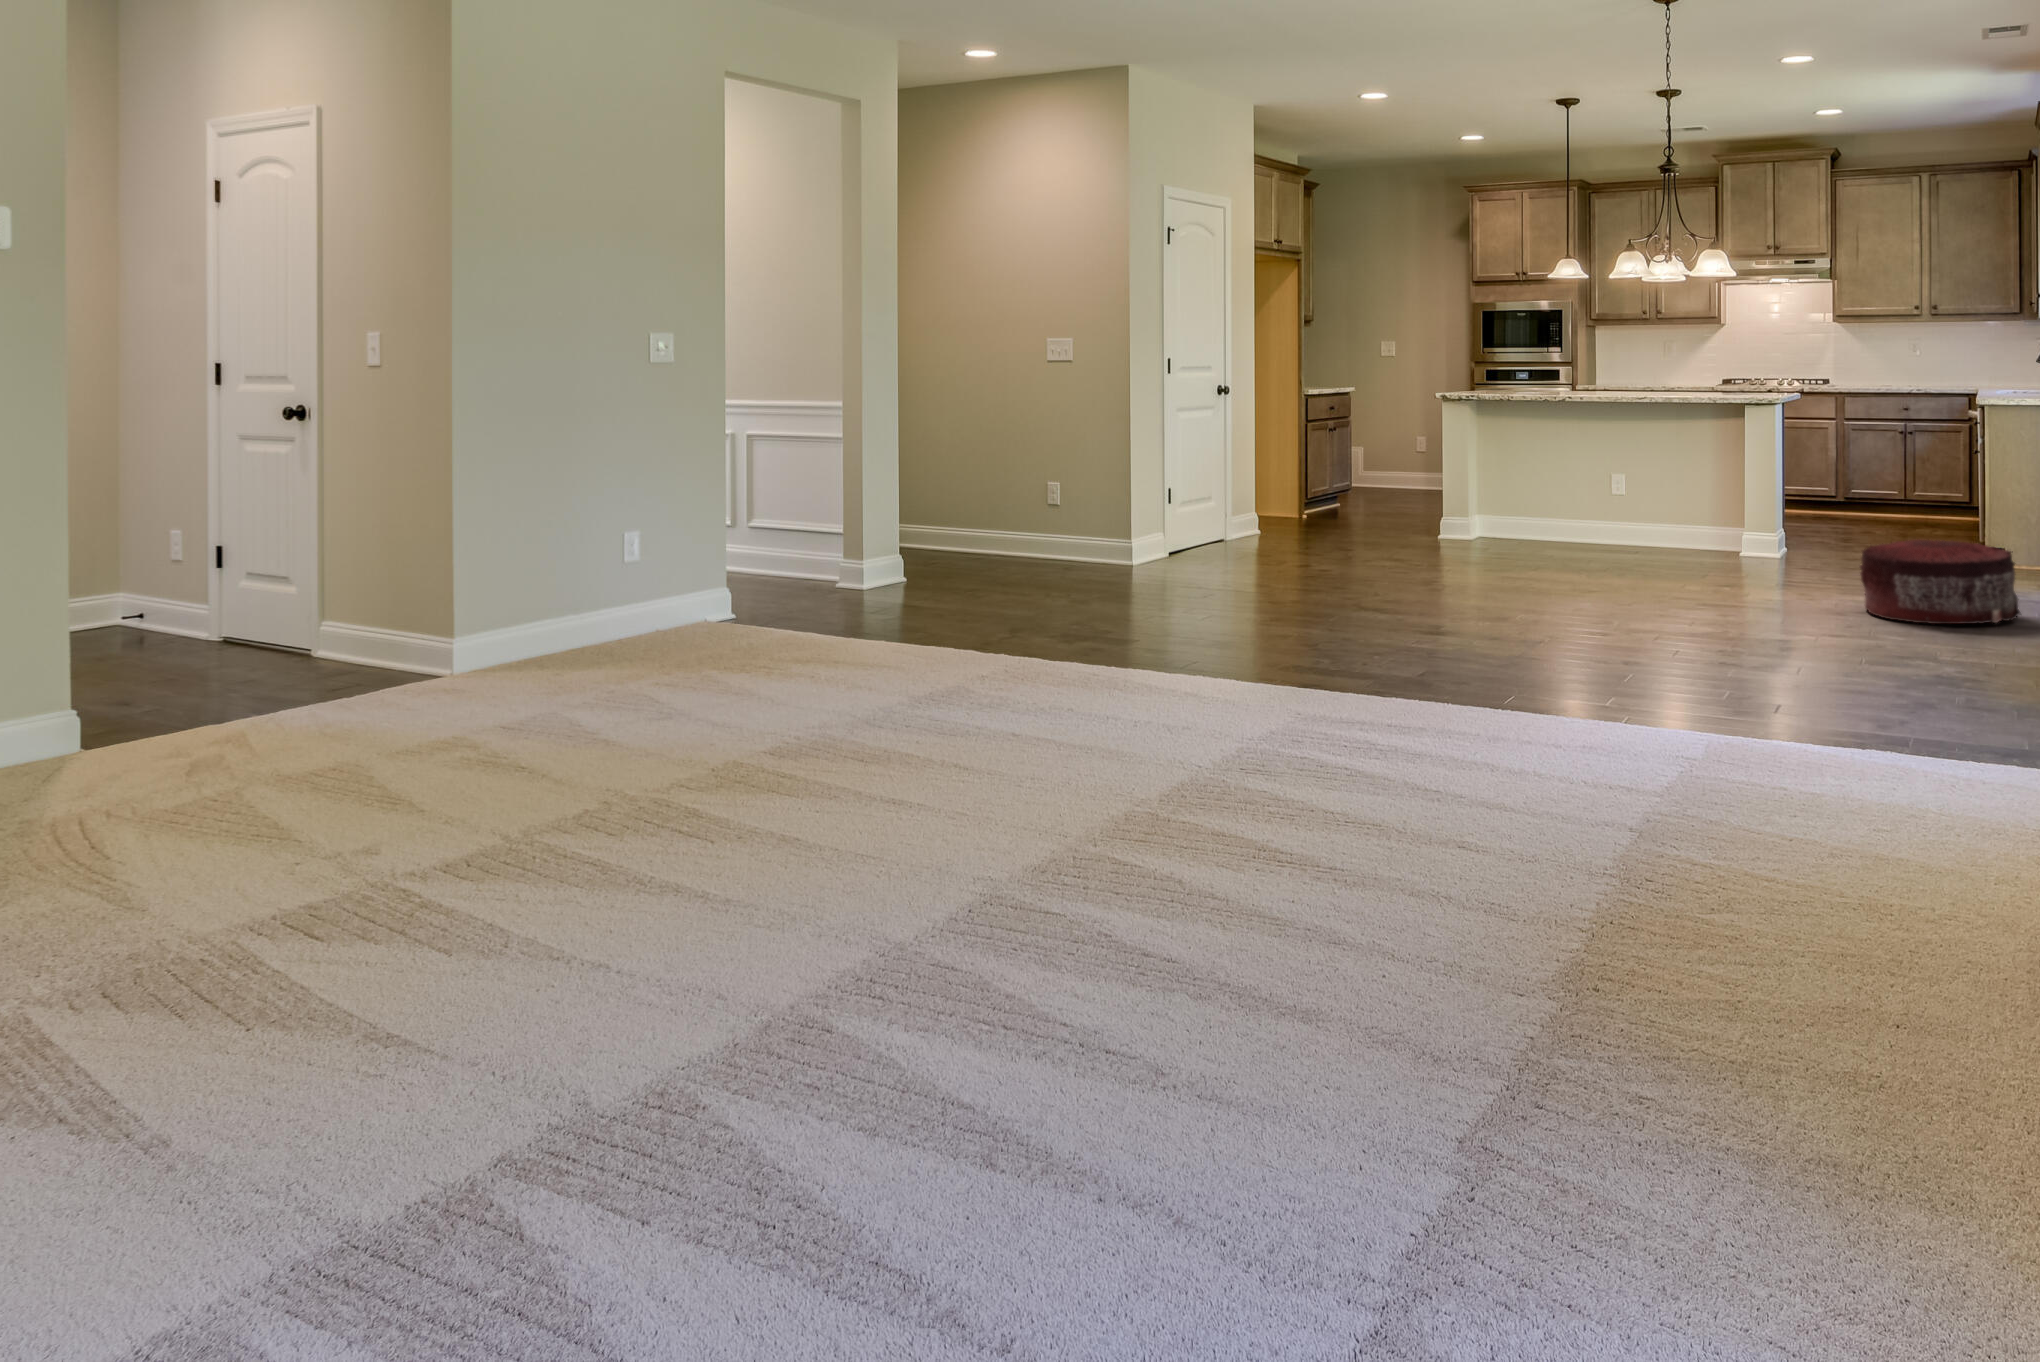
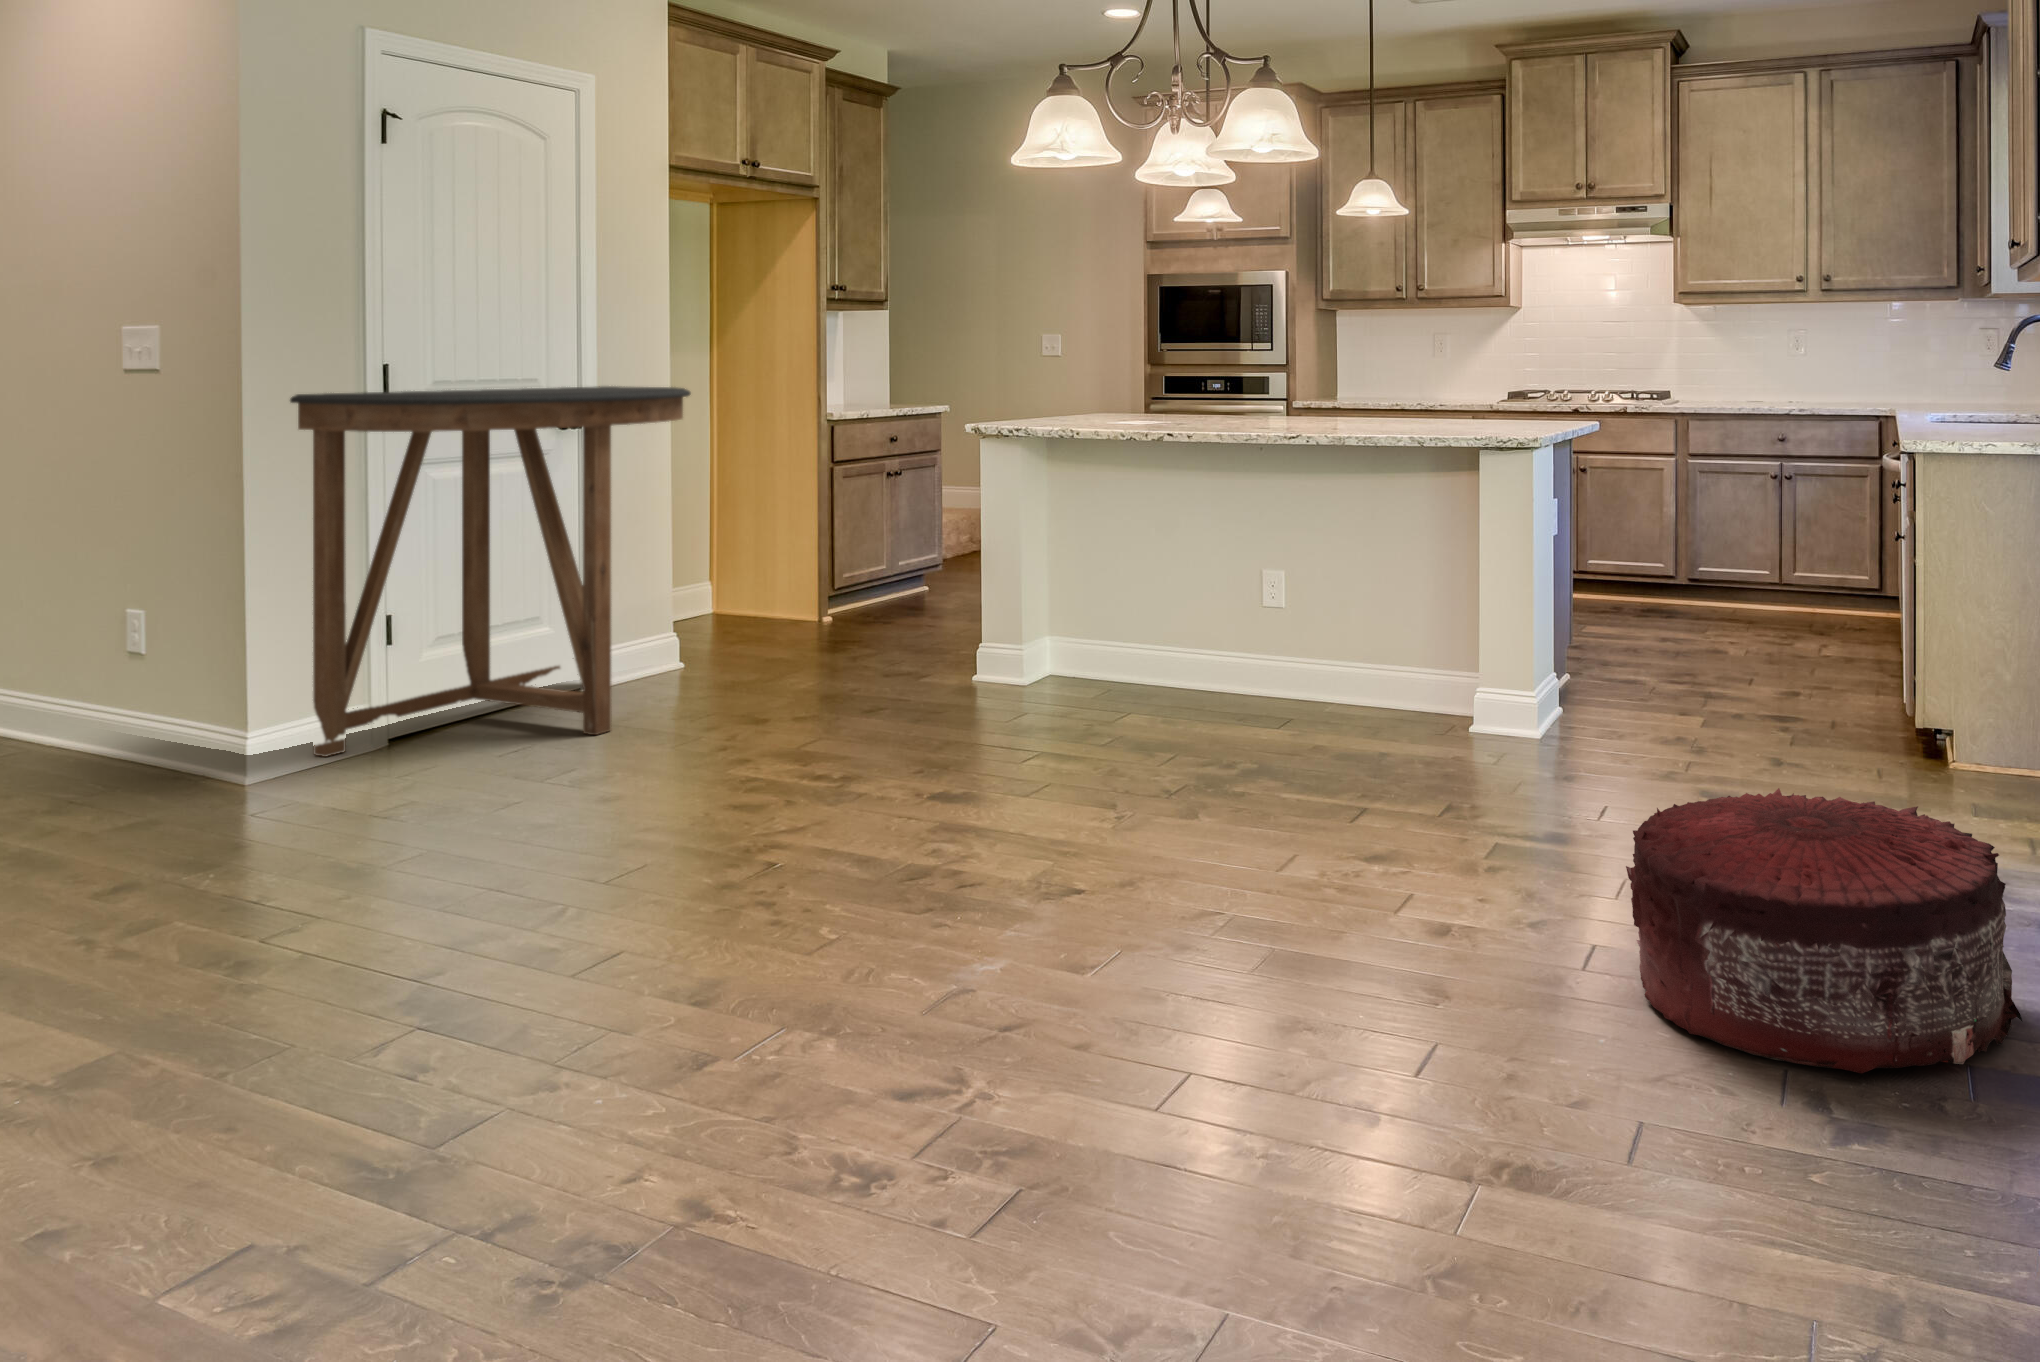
console table: none [1154,375,1310,558] -> present [290,386,691,757]

